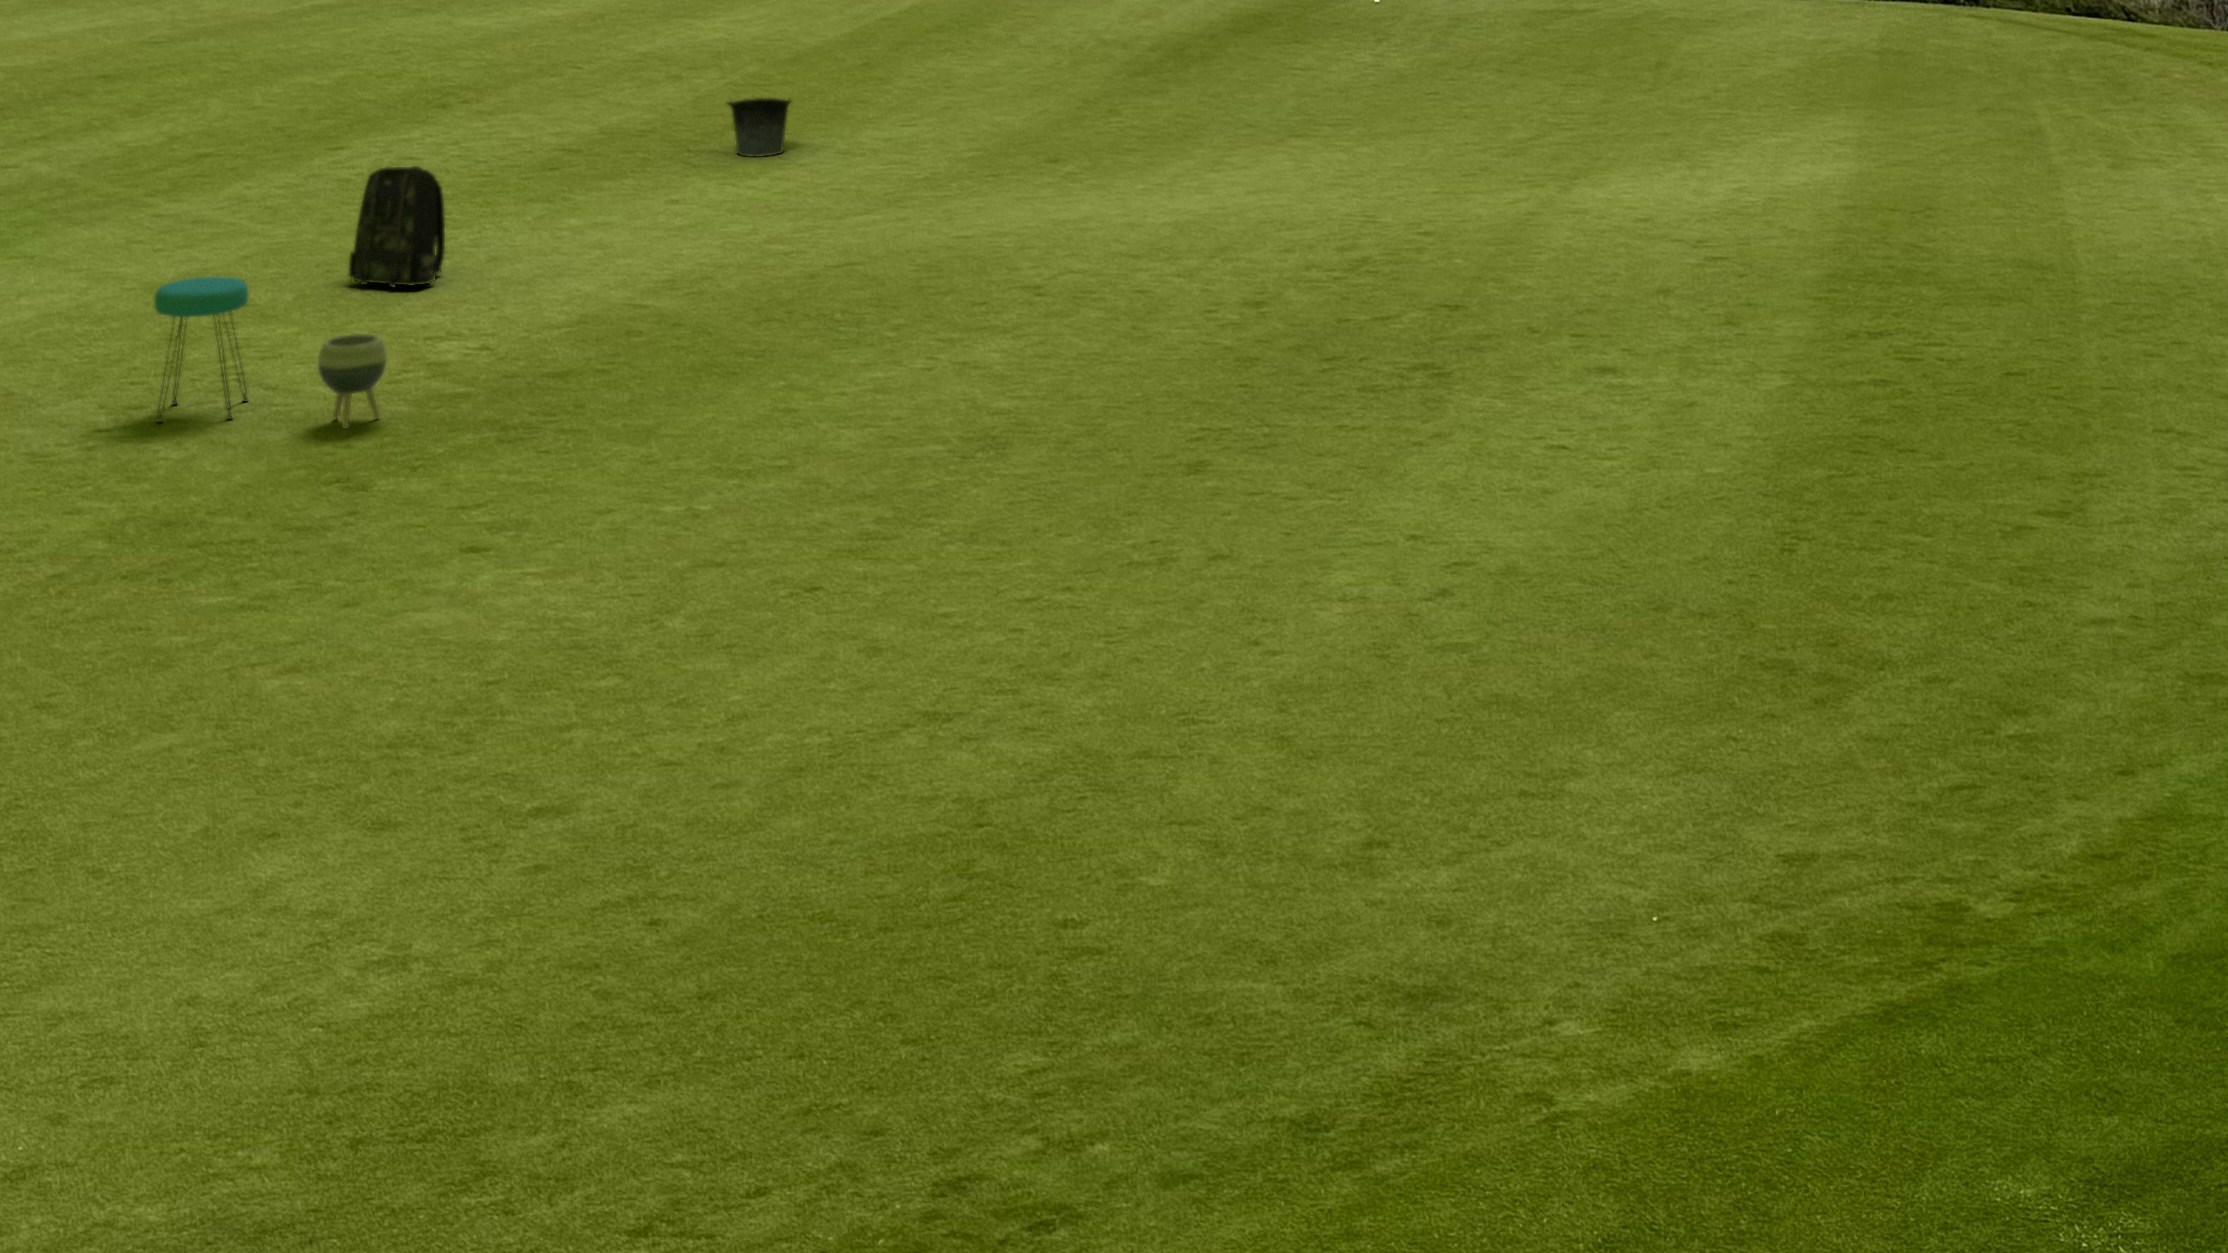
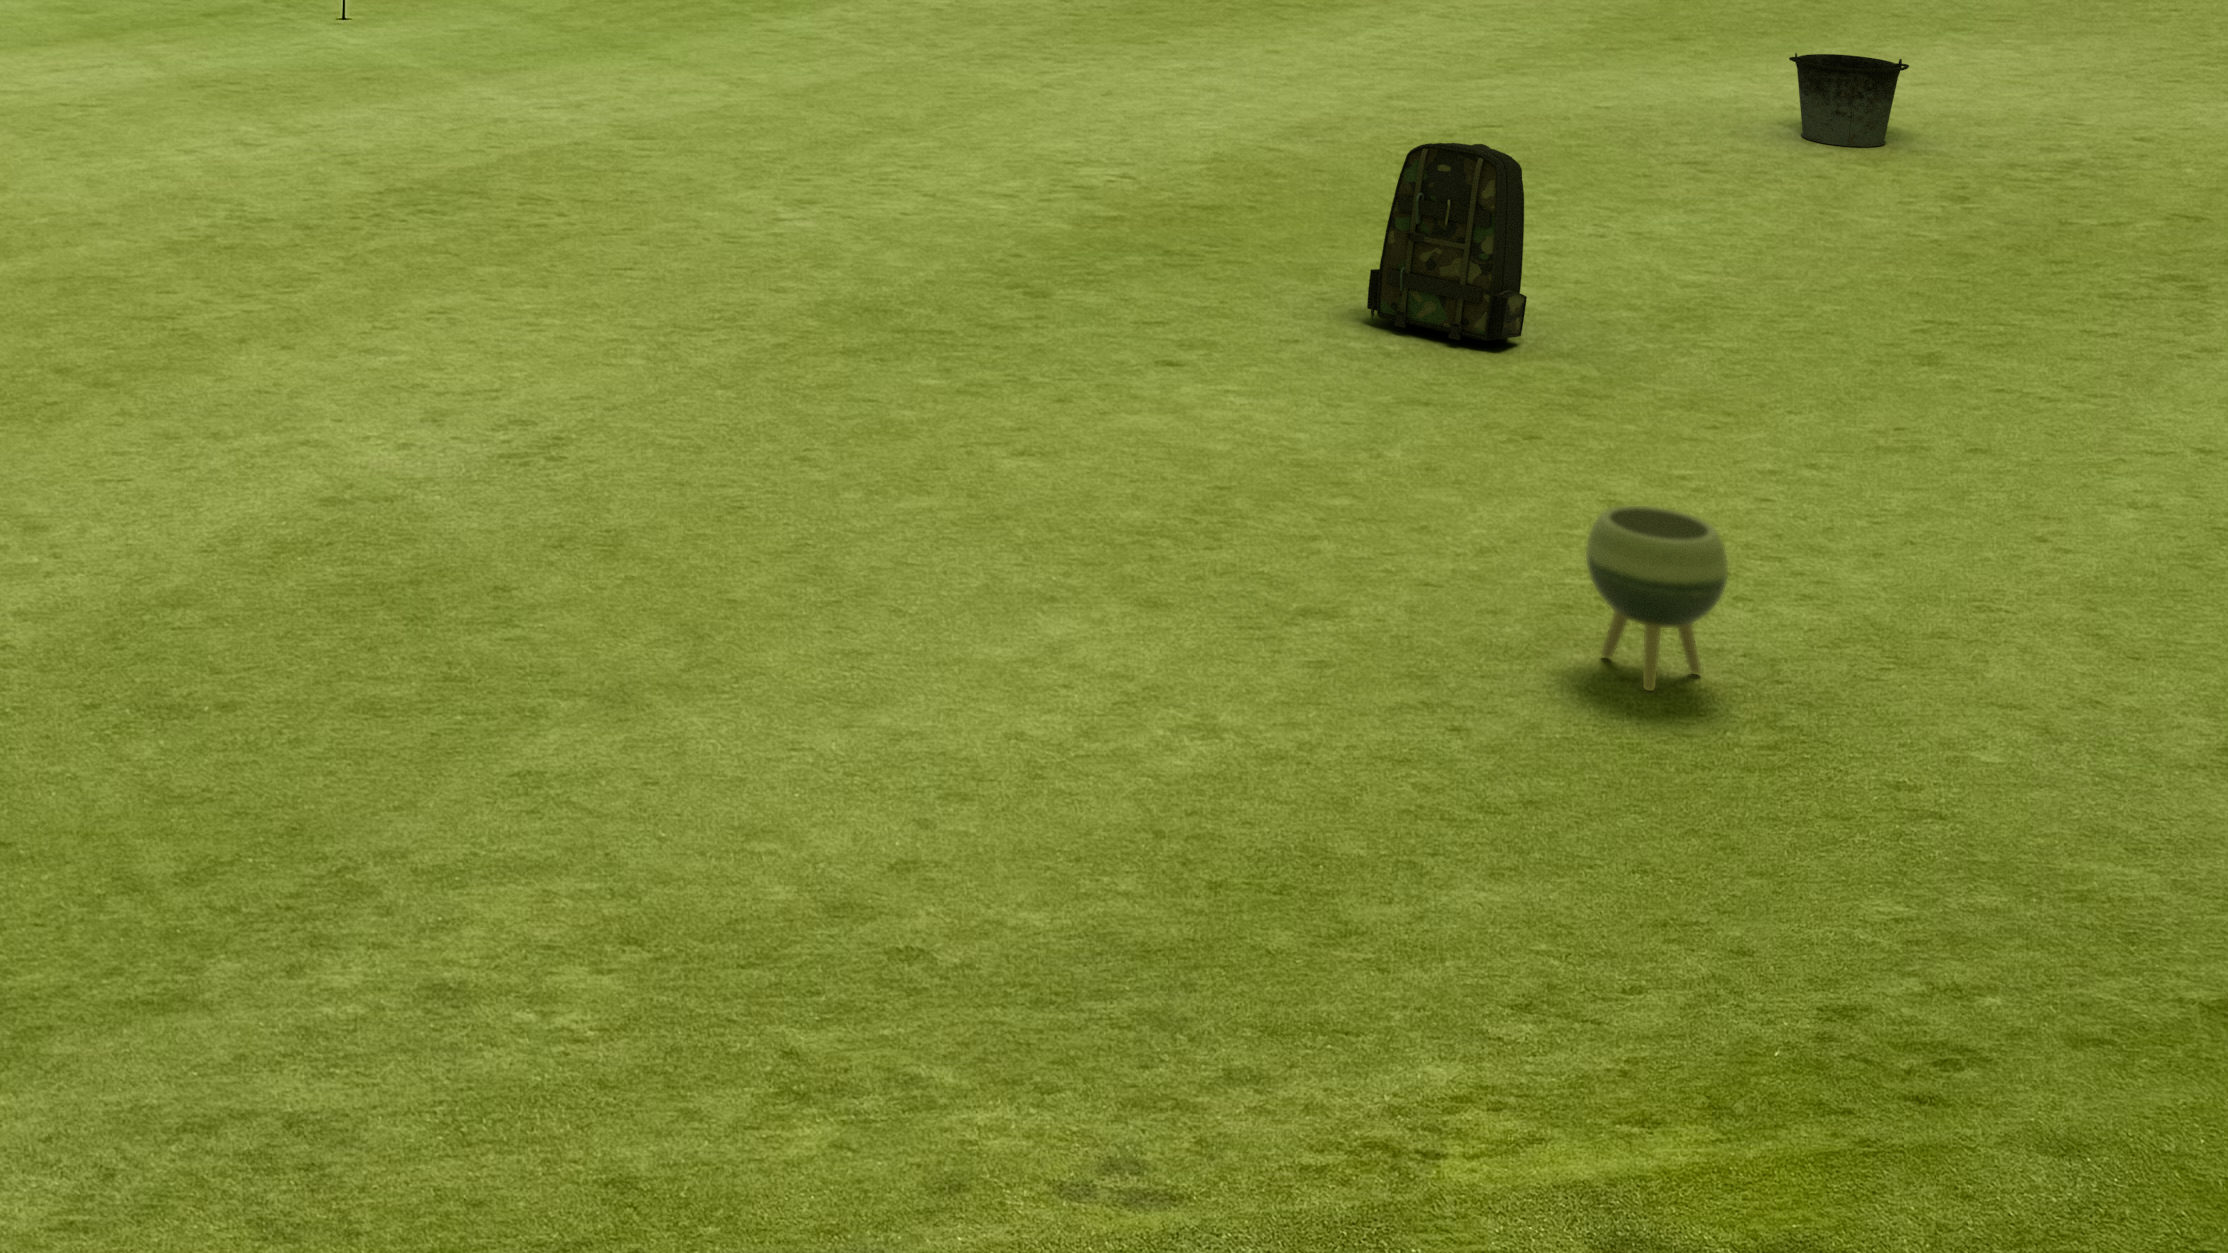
stool: present [154,277,248,422] -> none [1246,346,1415,616]

